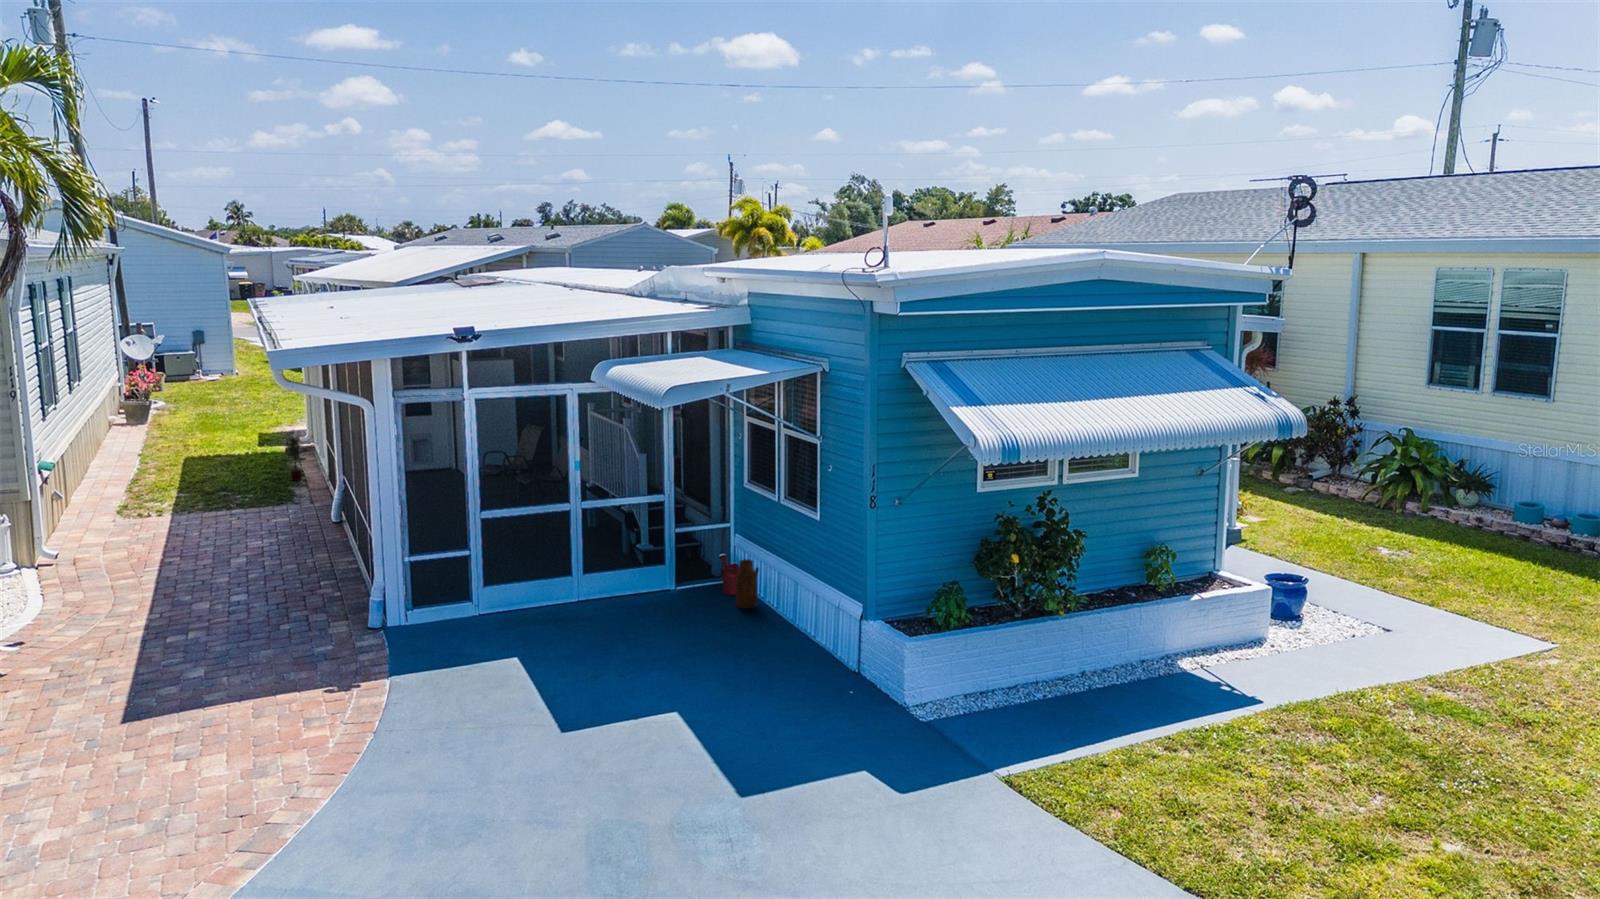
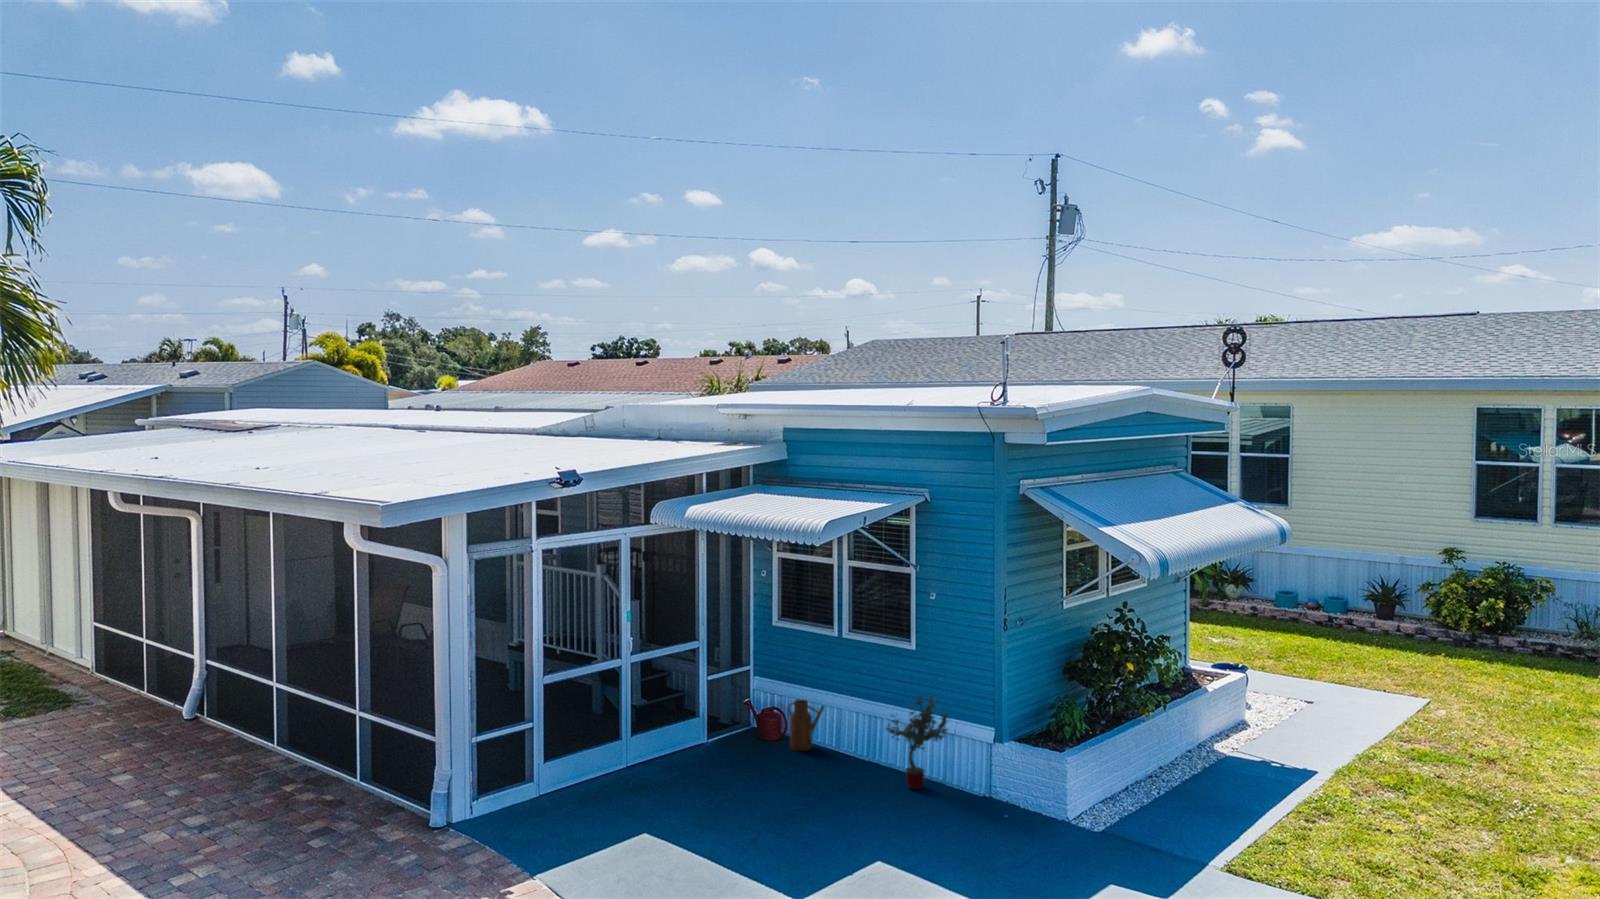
potted tree: present [285,431,312,481] -> present [886,695,950,790]

